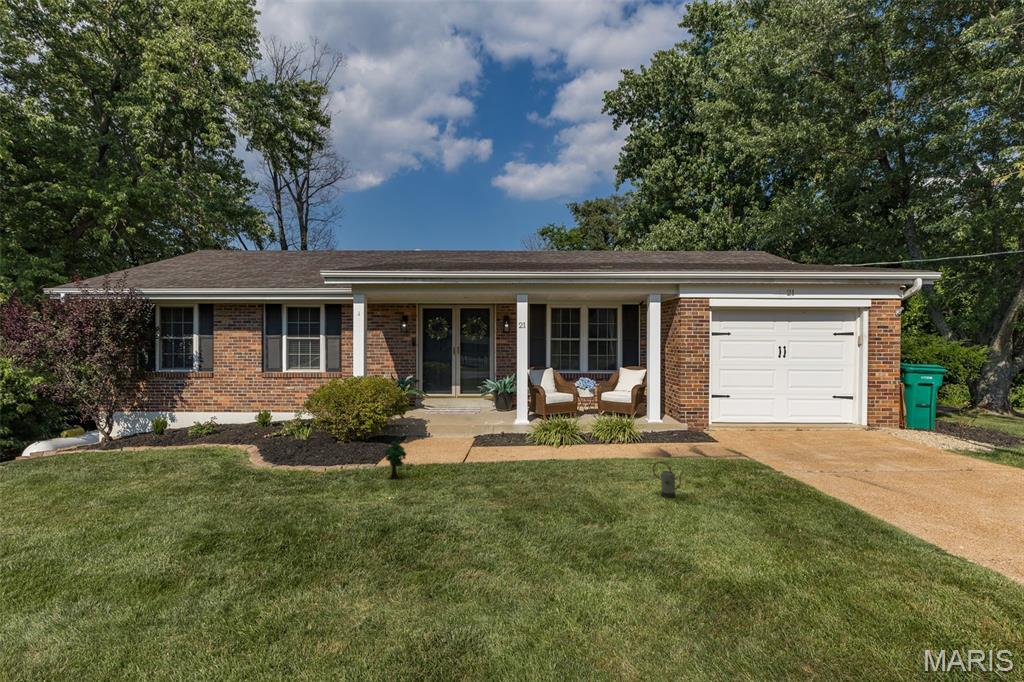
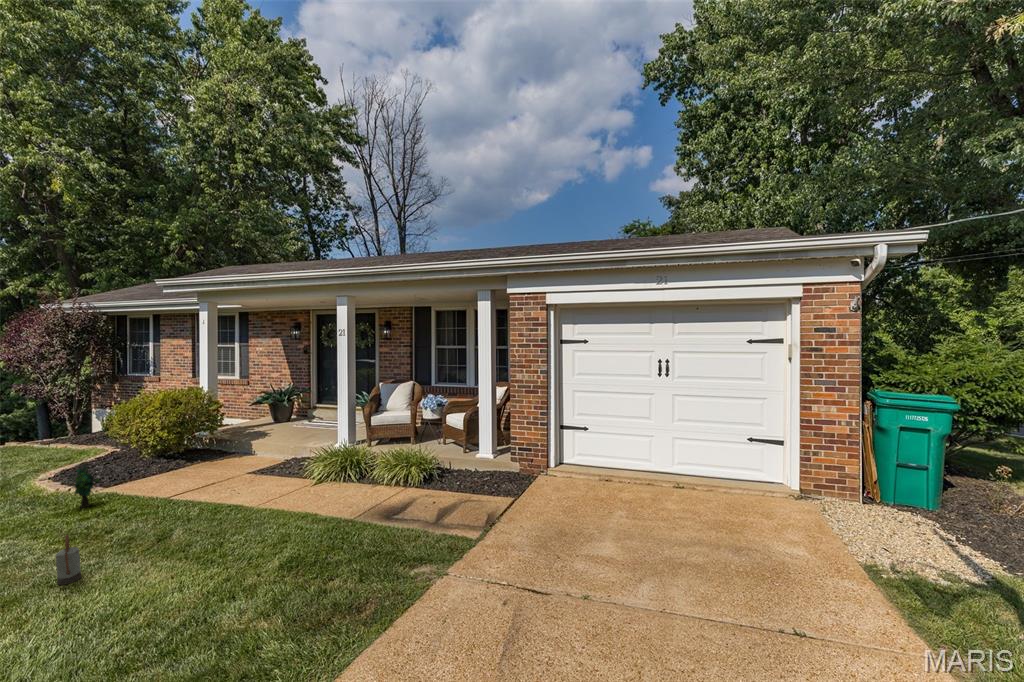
watering can: present [653,462,684,498] -> present [56,535,81,585]

